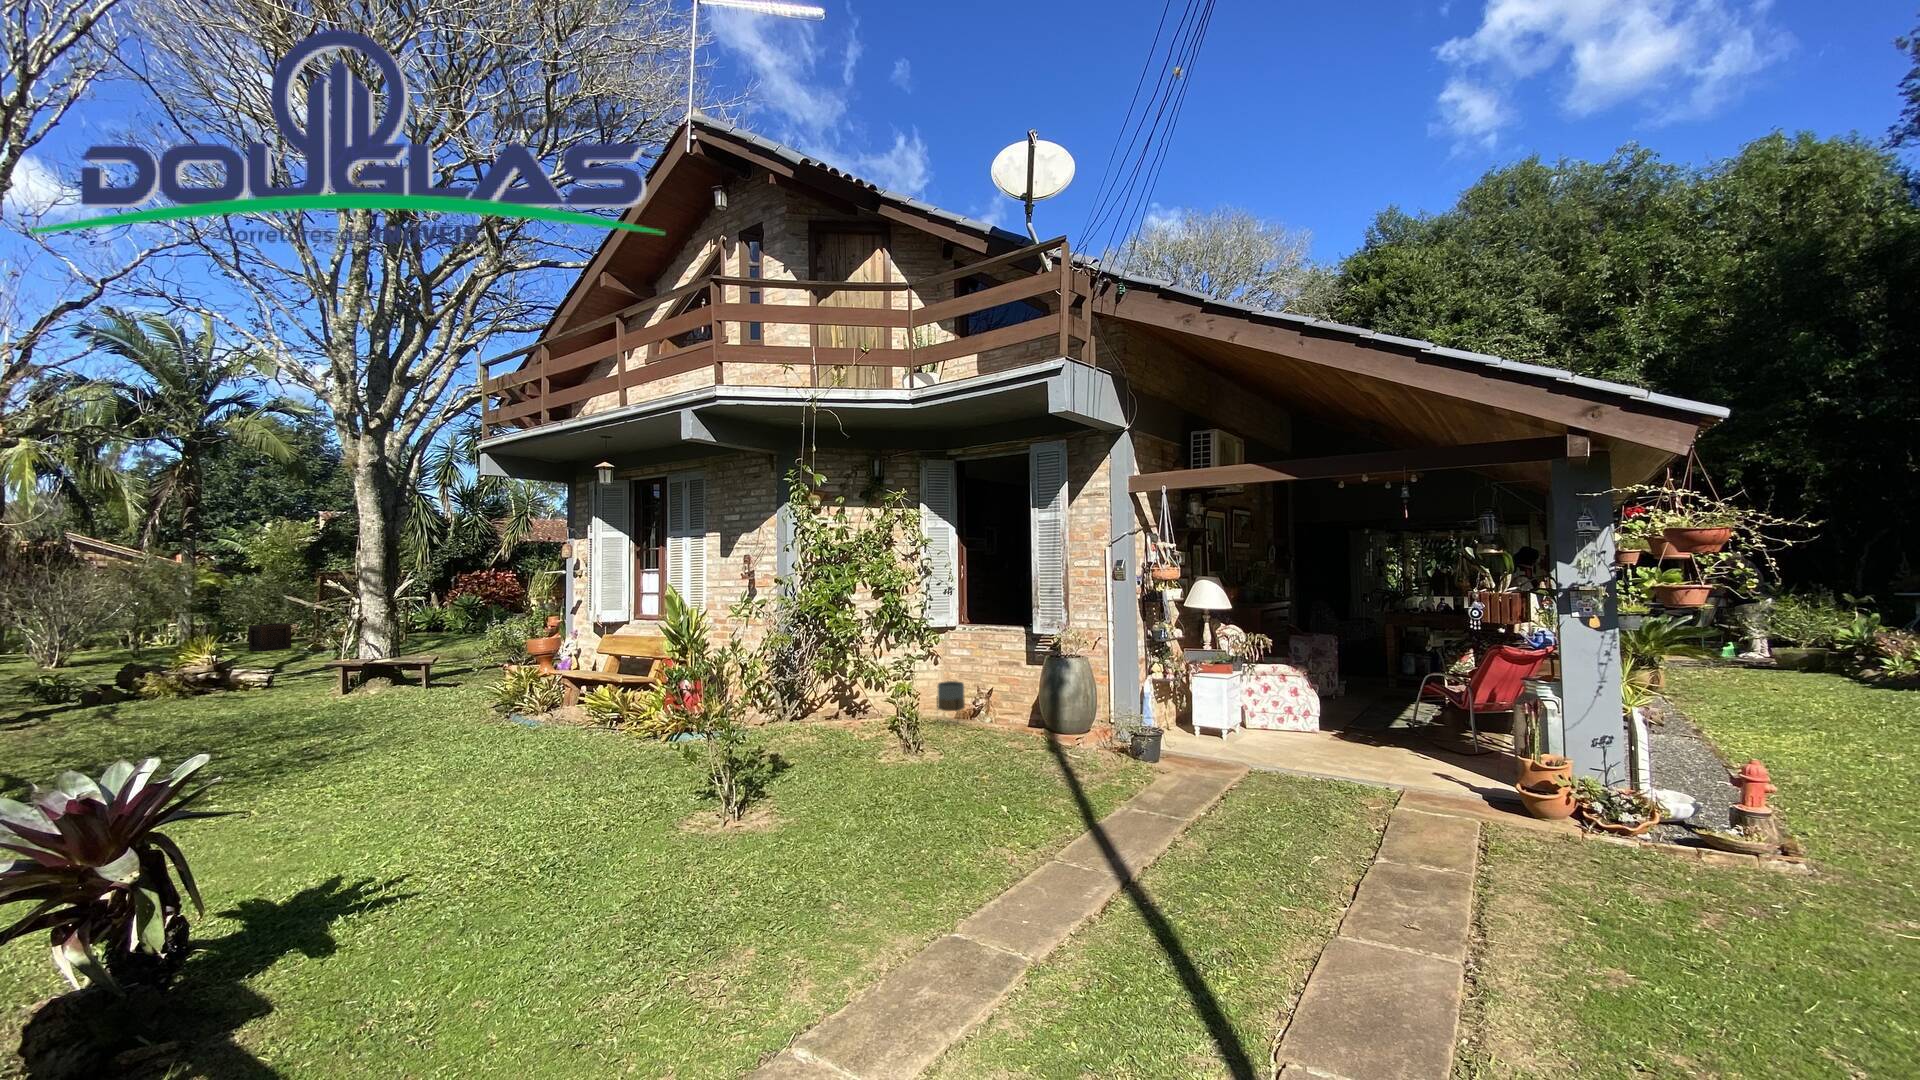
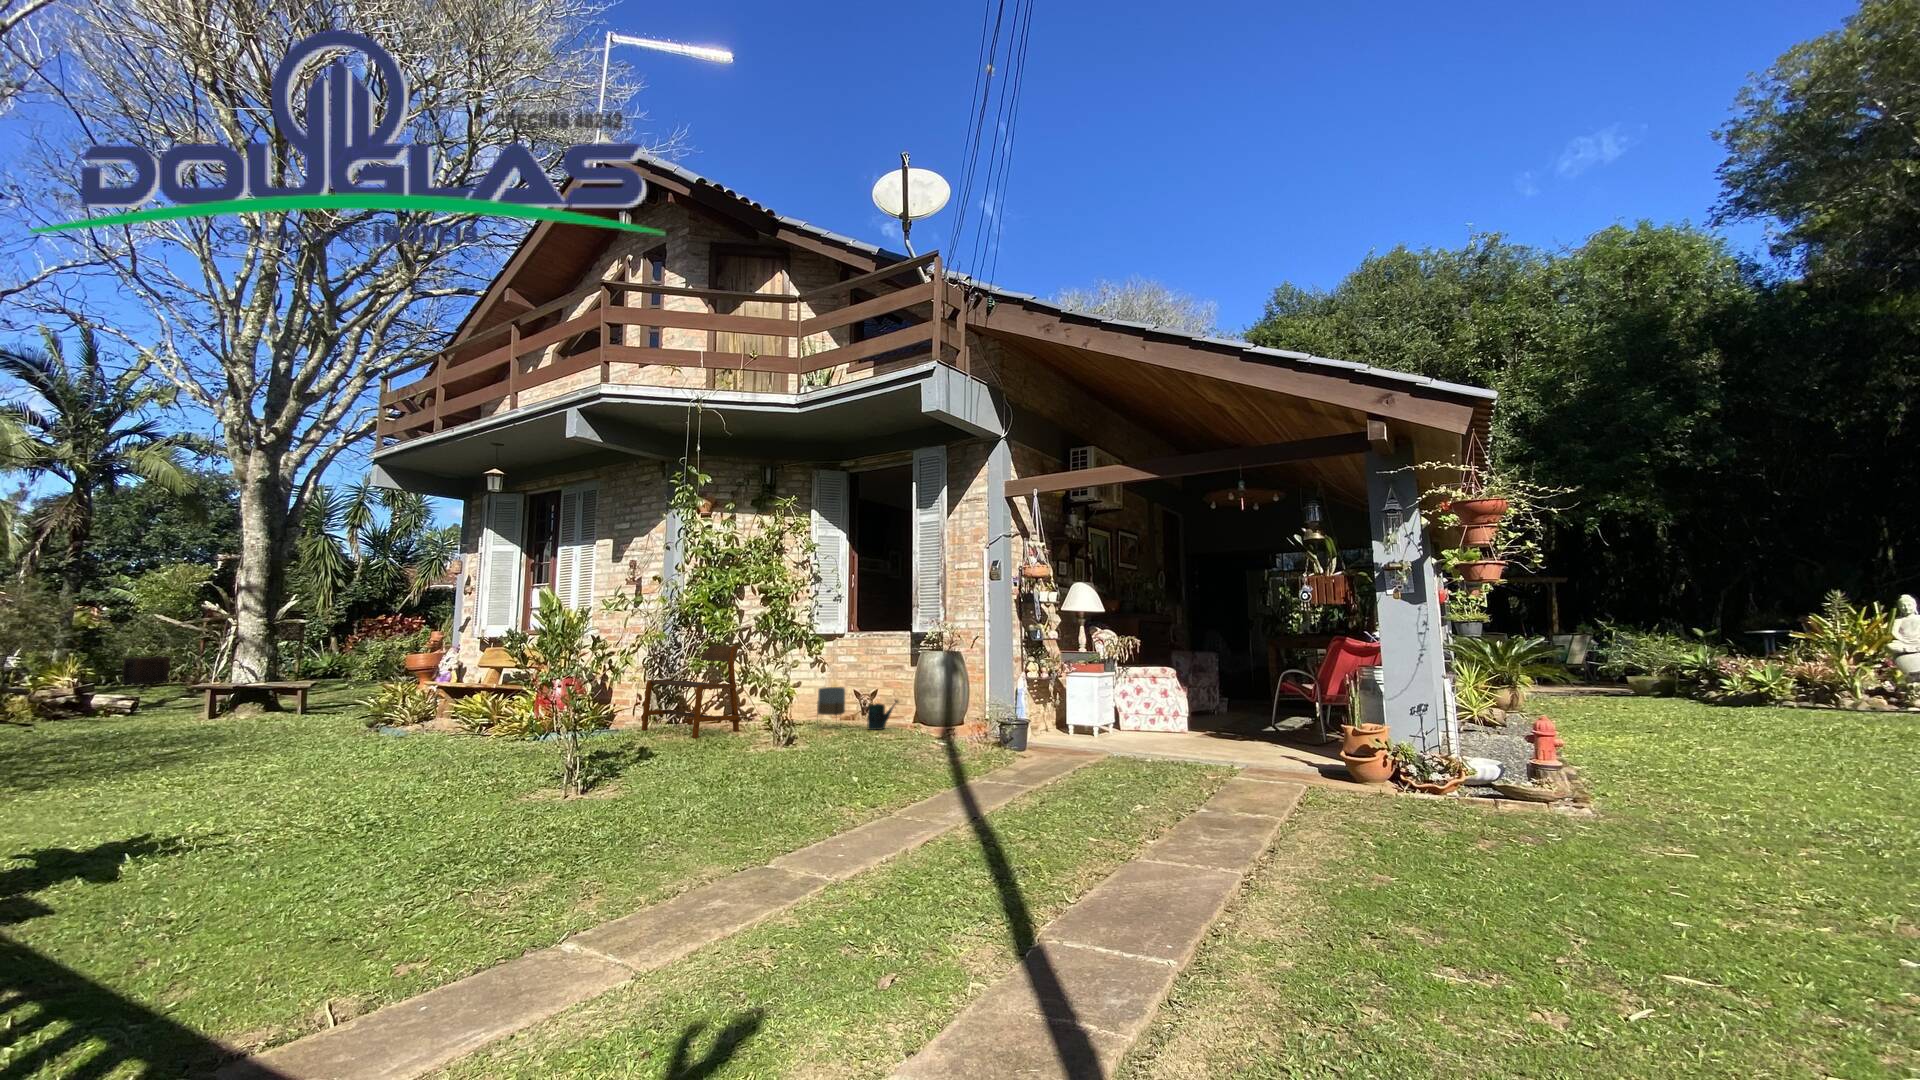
bench: none [765,637,862,738] -> present [642,645,739,738]
watering can: none [983,695,1019,727] -> present [867,700,898,730]

